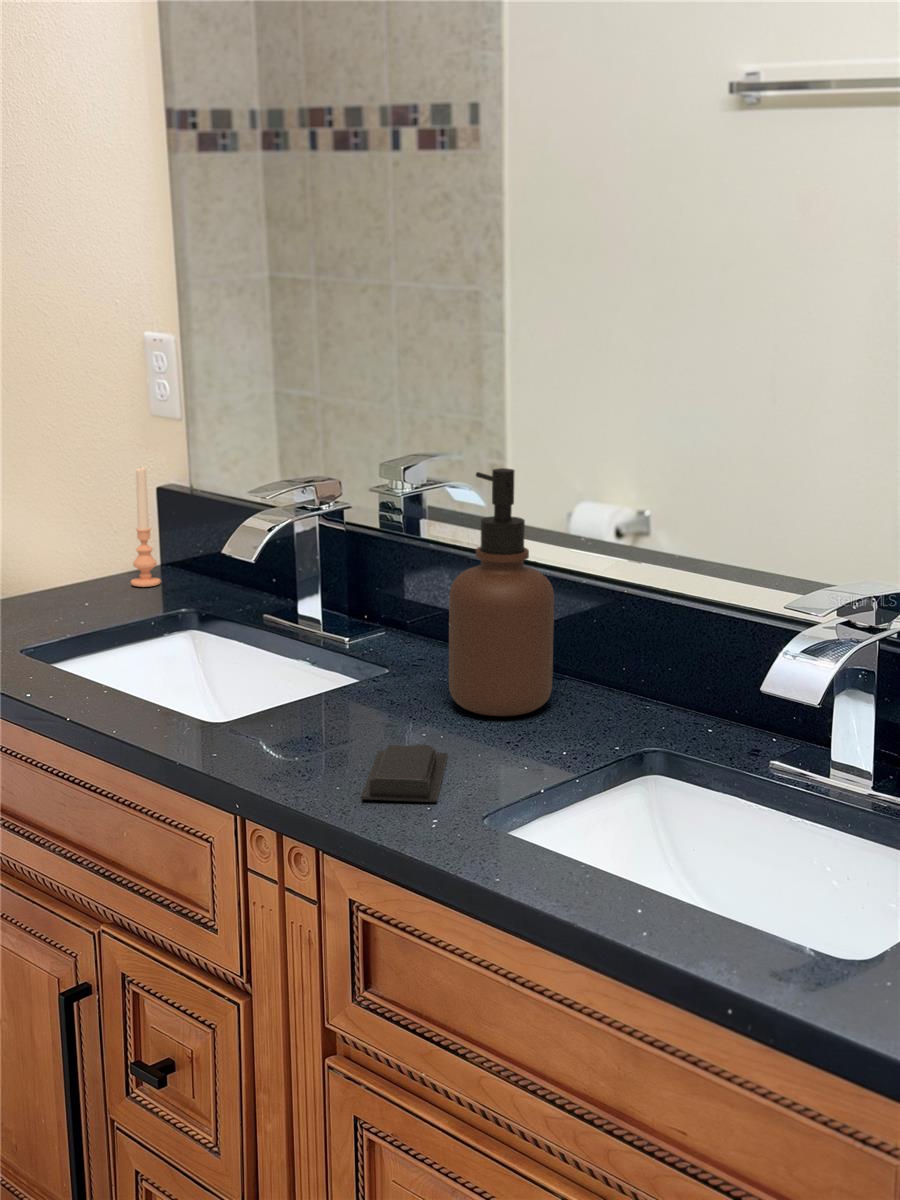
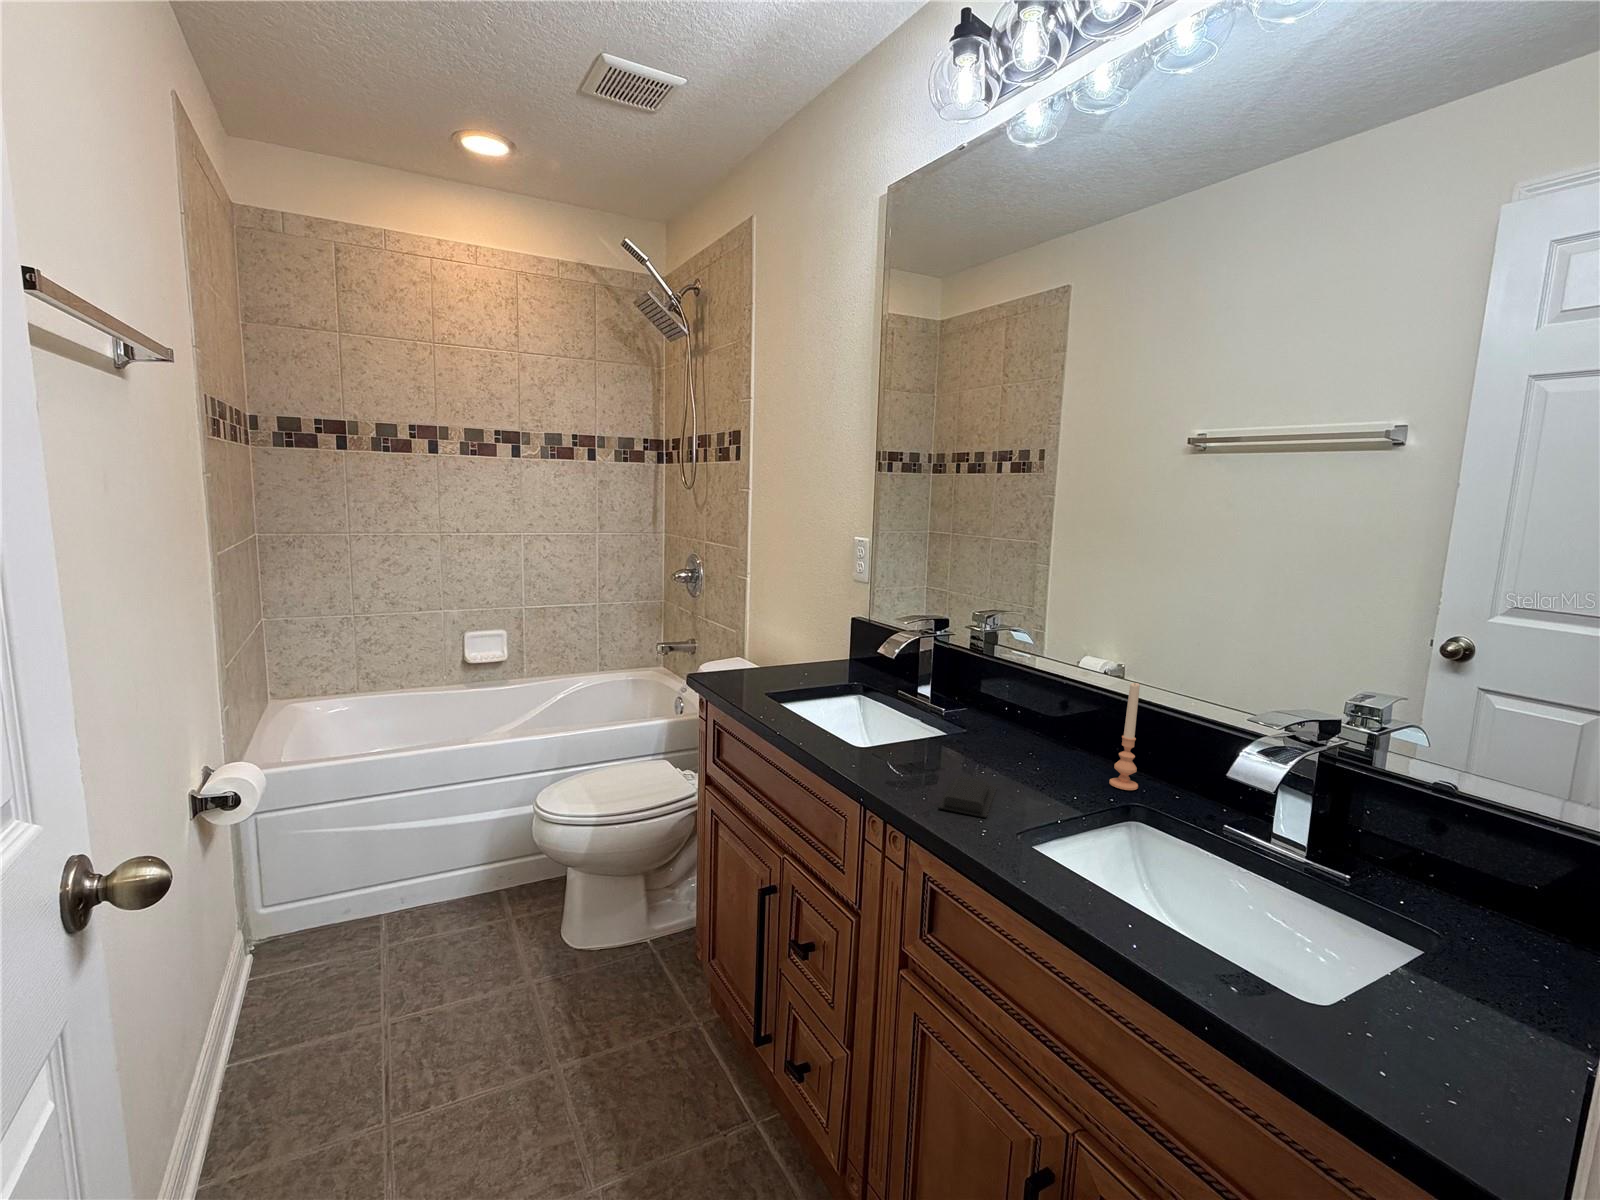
candle: present [131,467,161,587] -> present [1109,683,1140,790]
soap dispenser: present [449,468,554,716] -> none [1002,615,1074,769]

